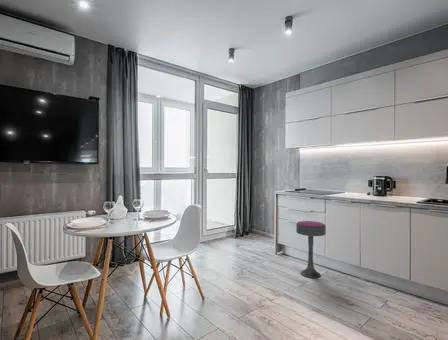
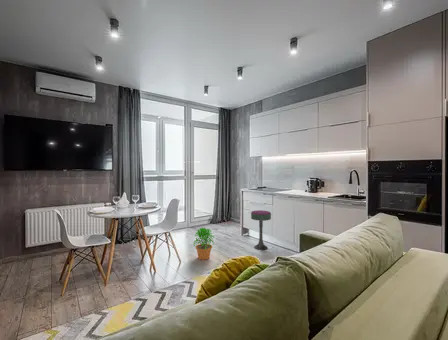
potted plant: none [219,246,252,295] -> present [193,228,214,260]

